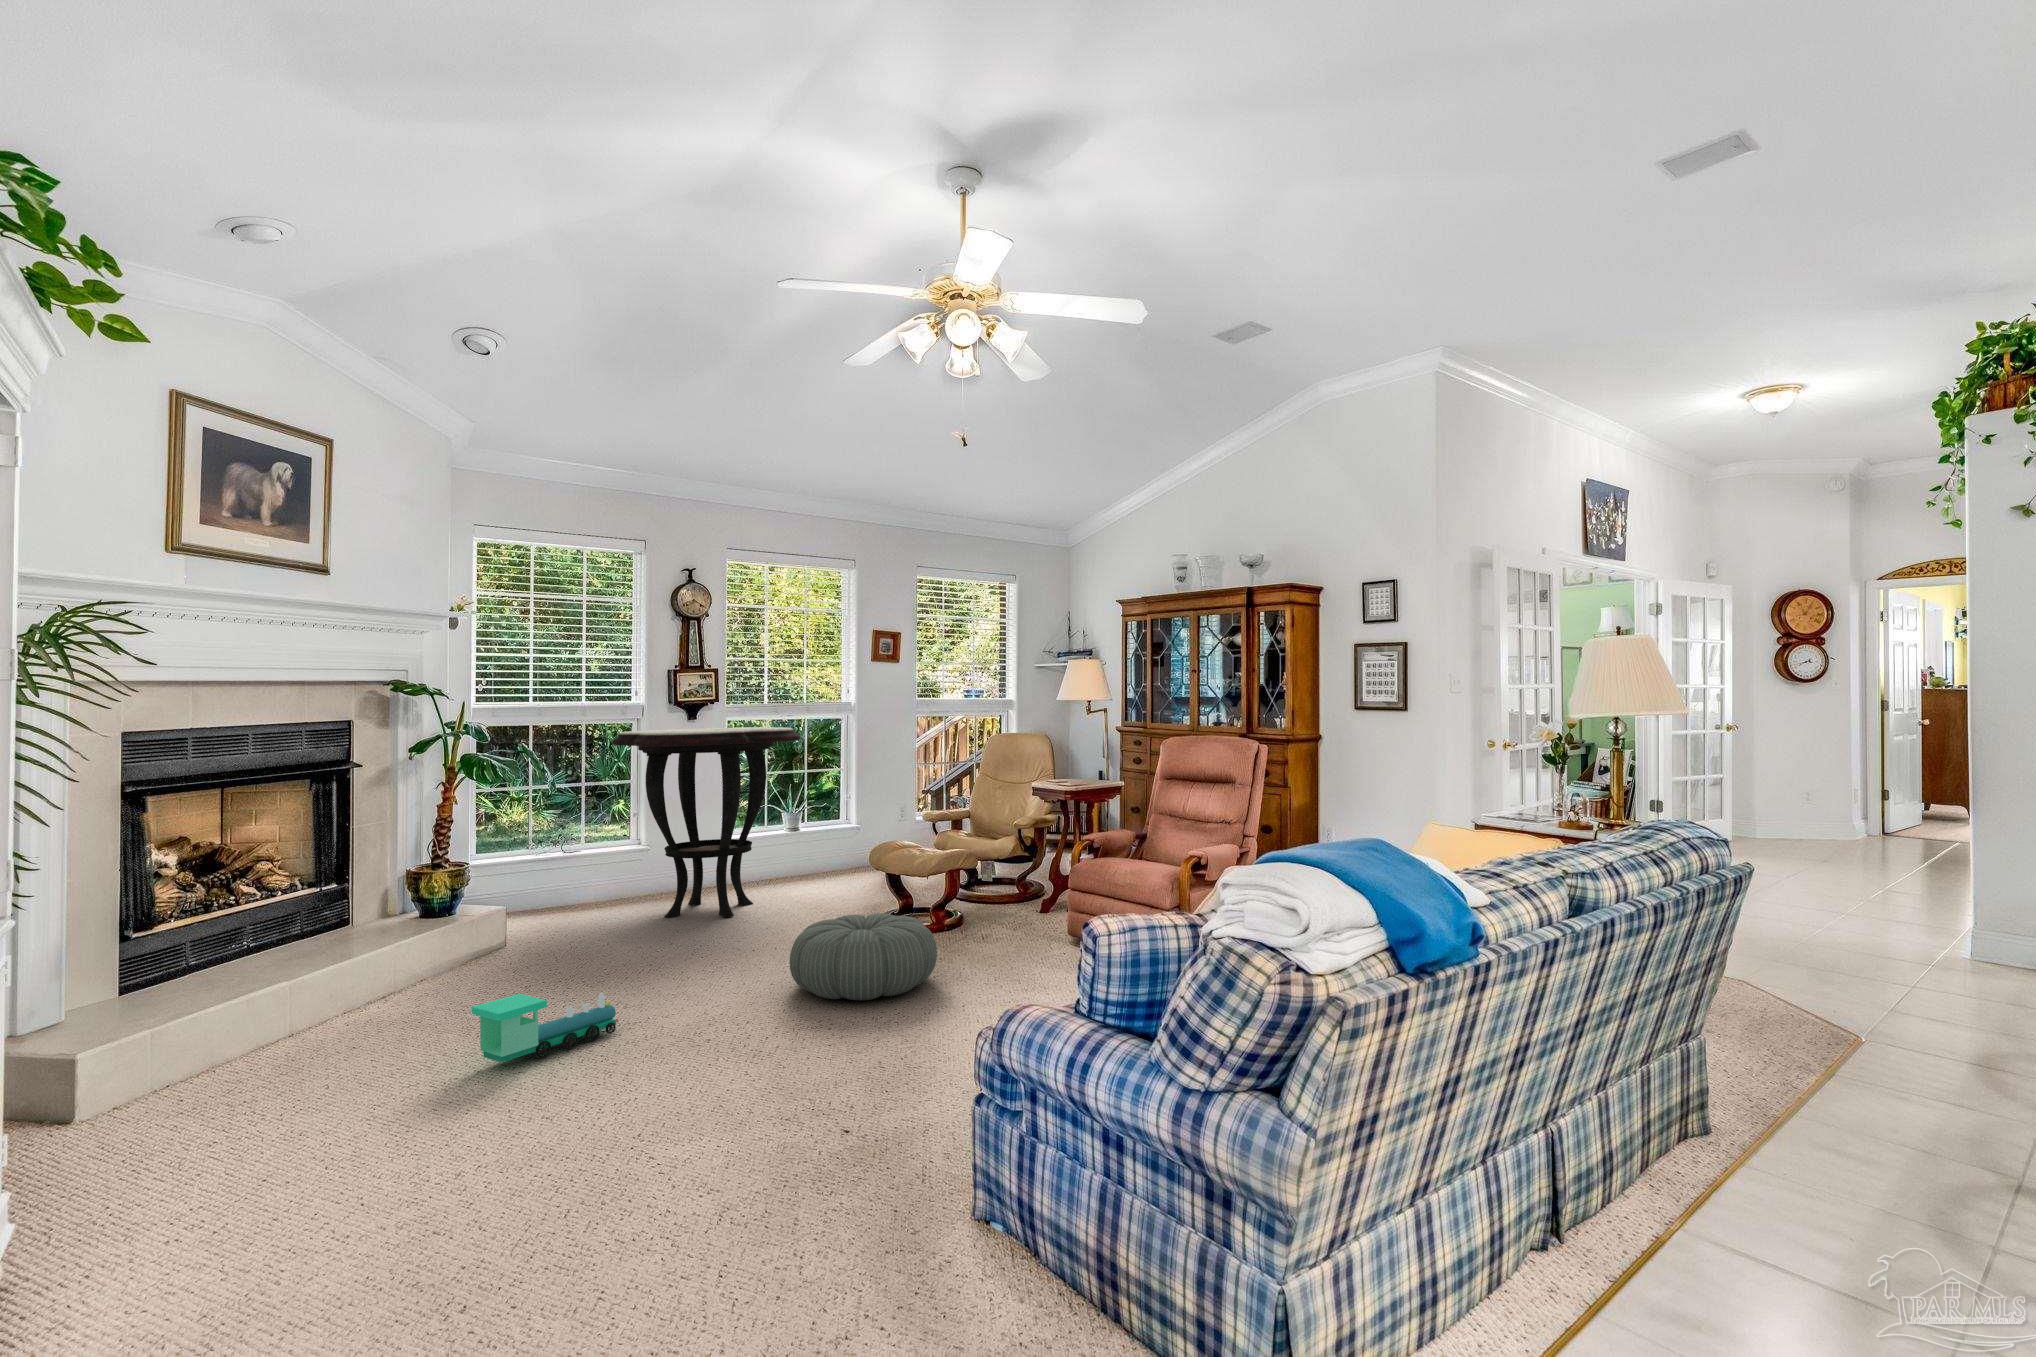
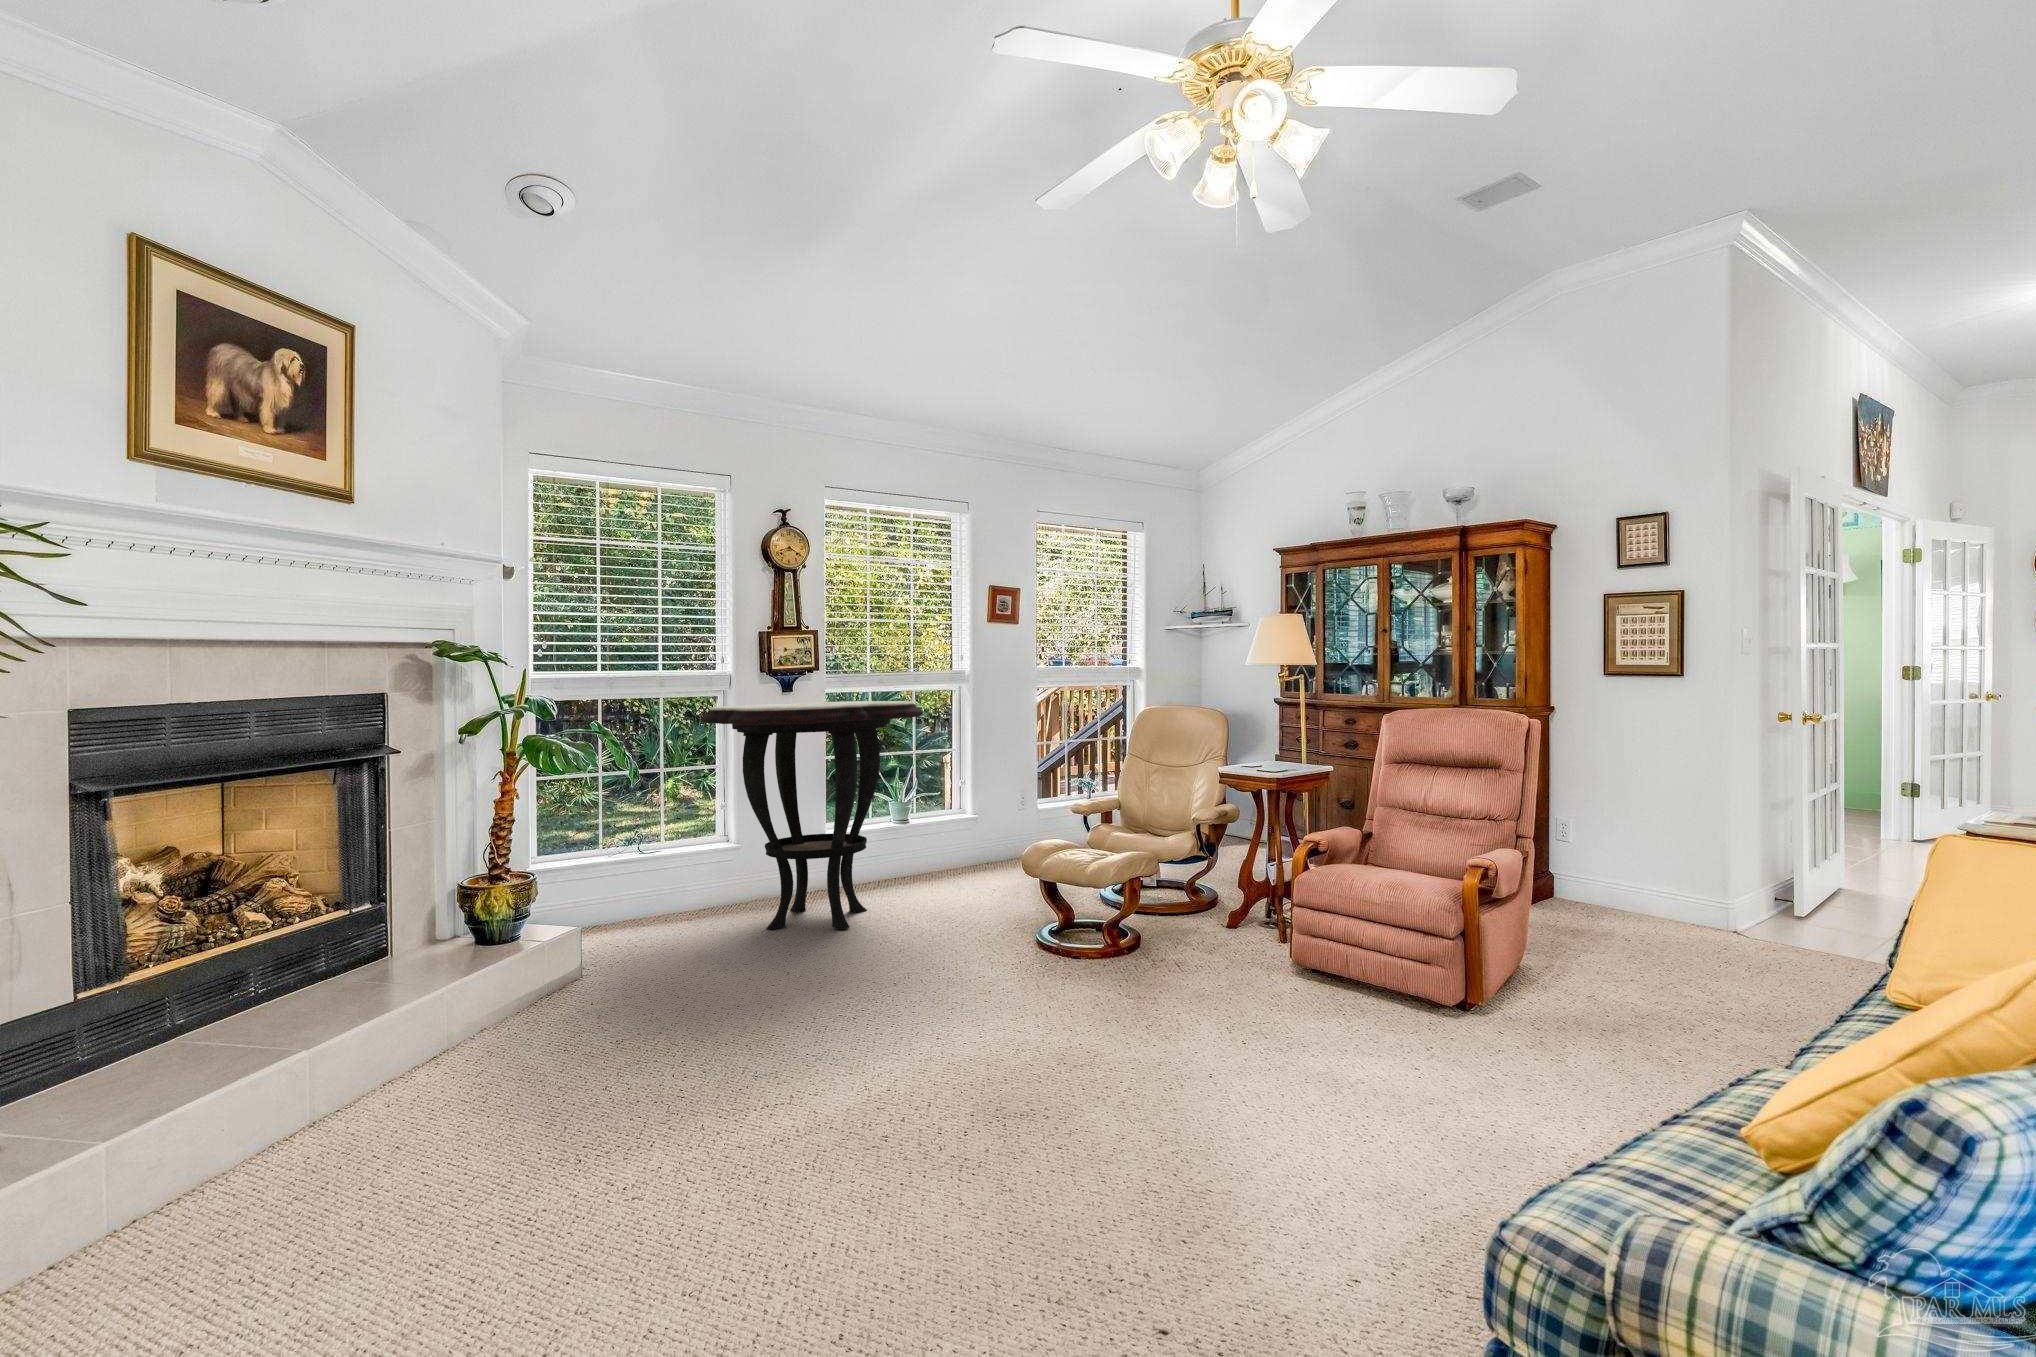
pouf: present [790,913,937,1000] -> none [959,938,1148,1063]
toy train: present [472,992,619,1062] -> none [555,1062,750,1180]

